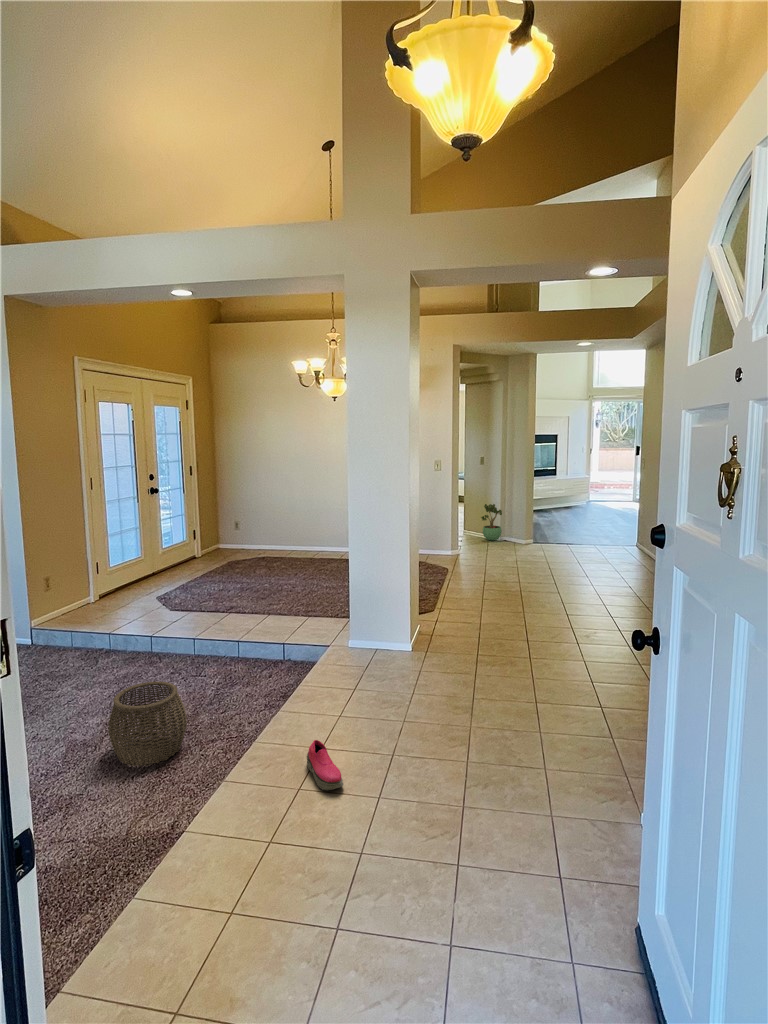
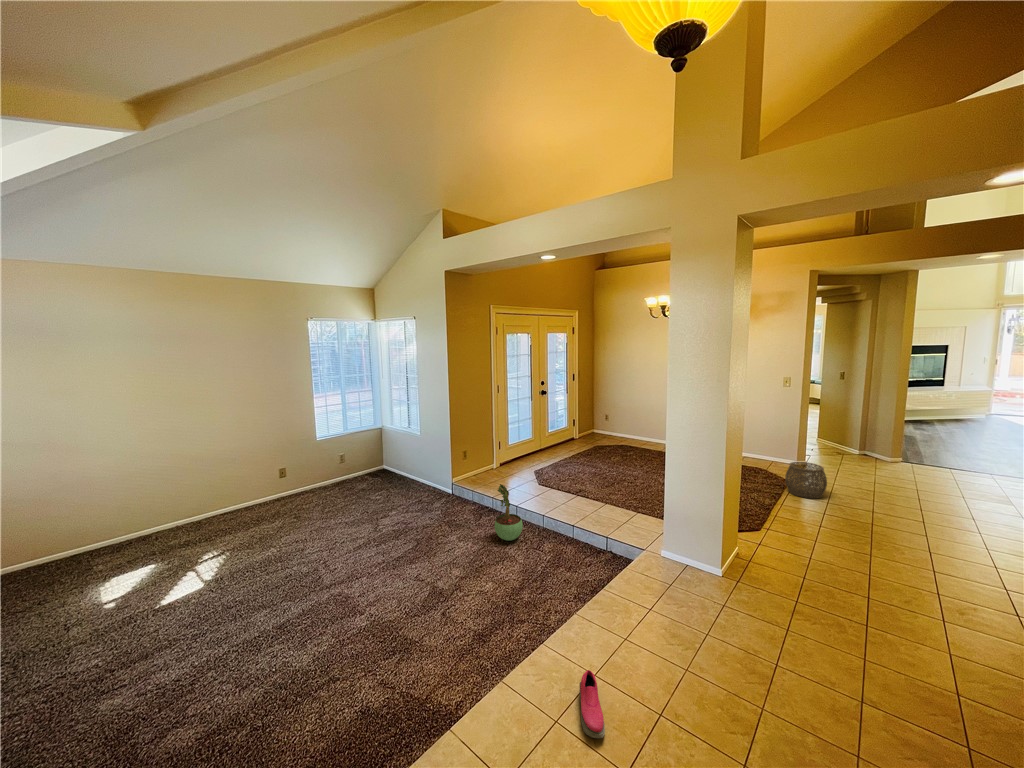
potted plant: present [481,504,502,541] -> present [495,484,523,541]
woven basket: present [108,682,187,767] -> present [785,462,827,498]

